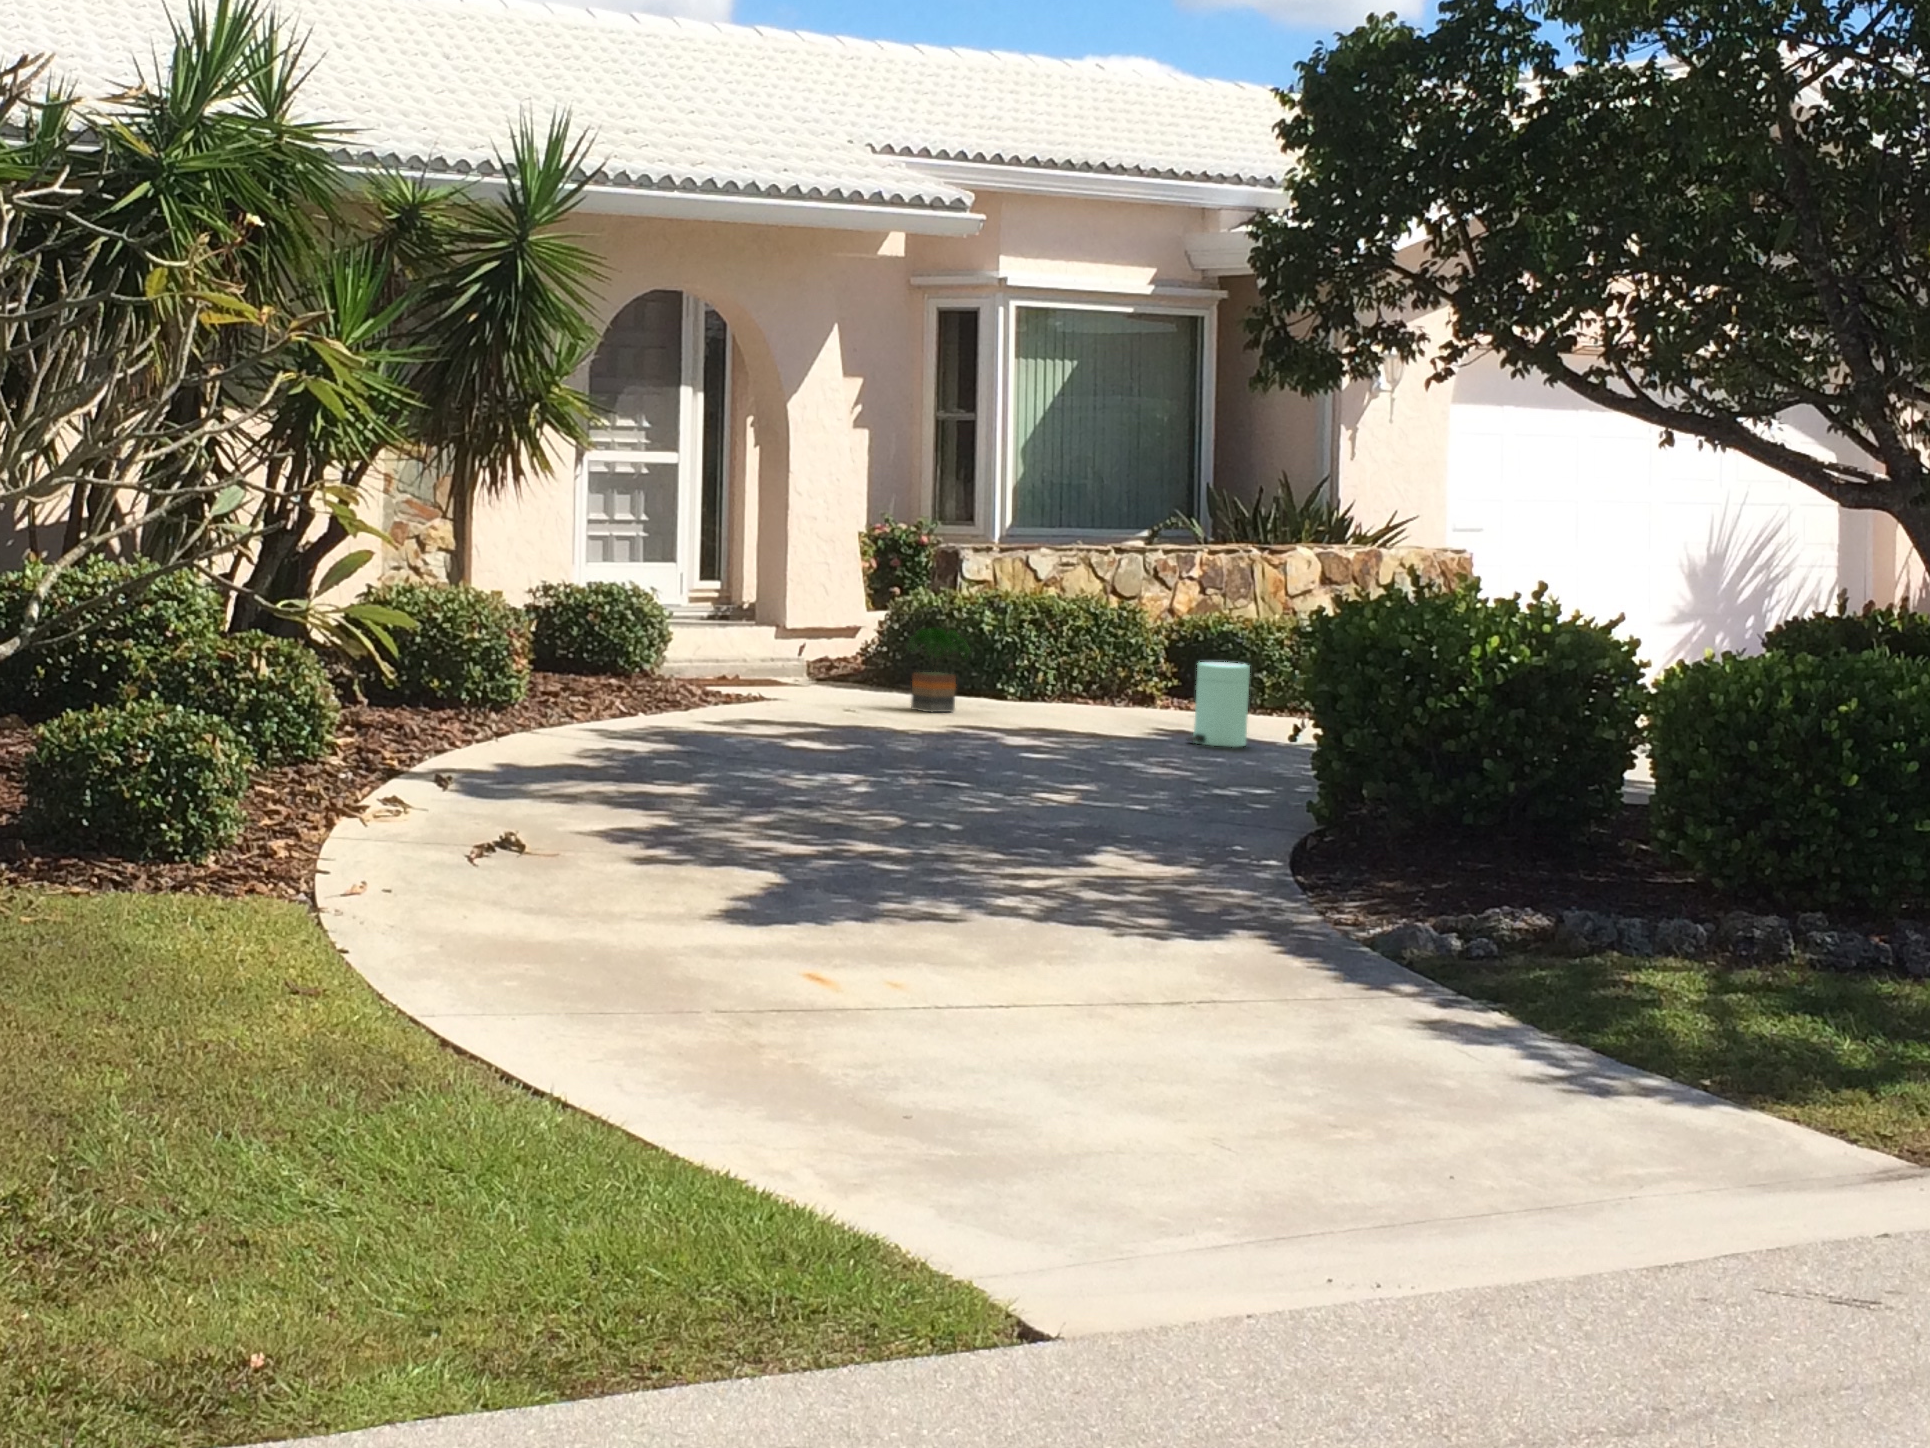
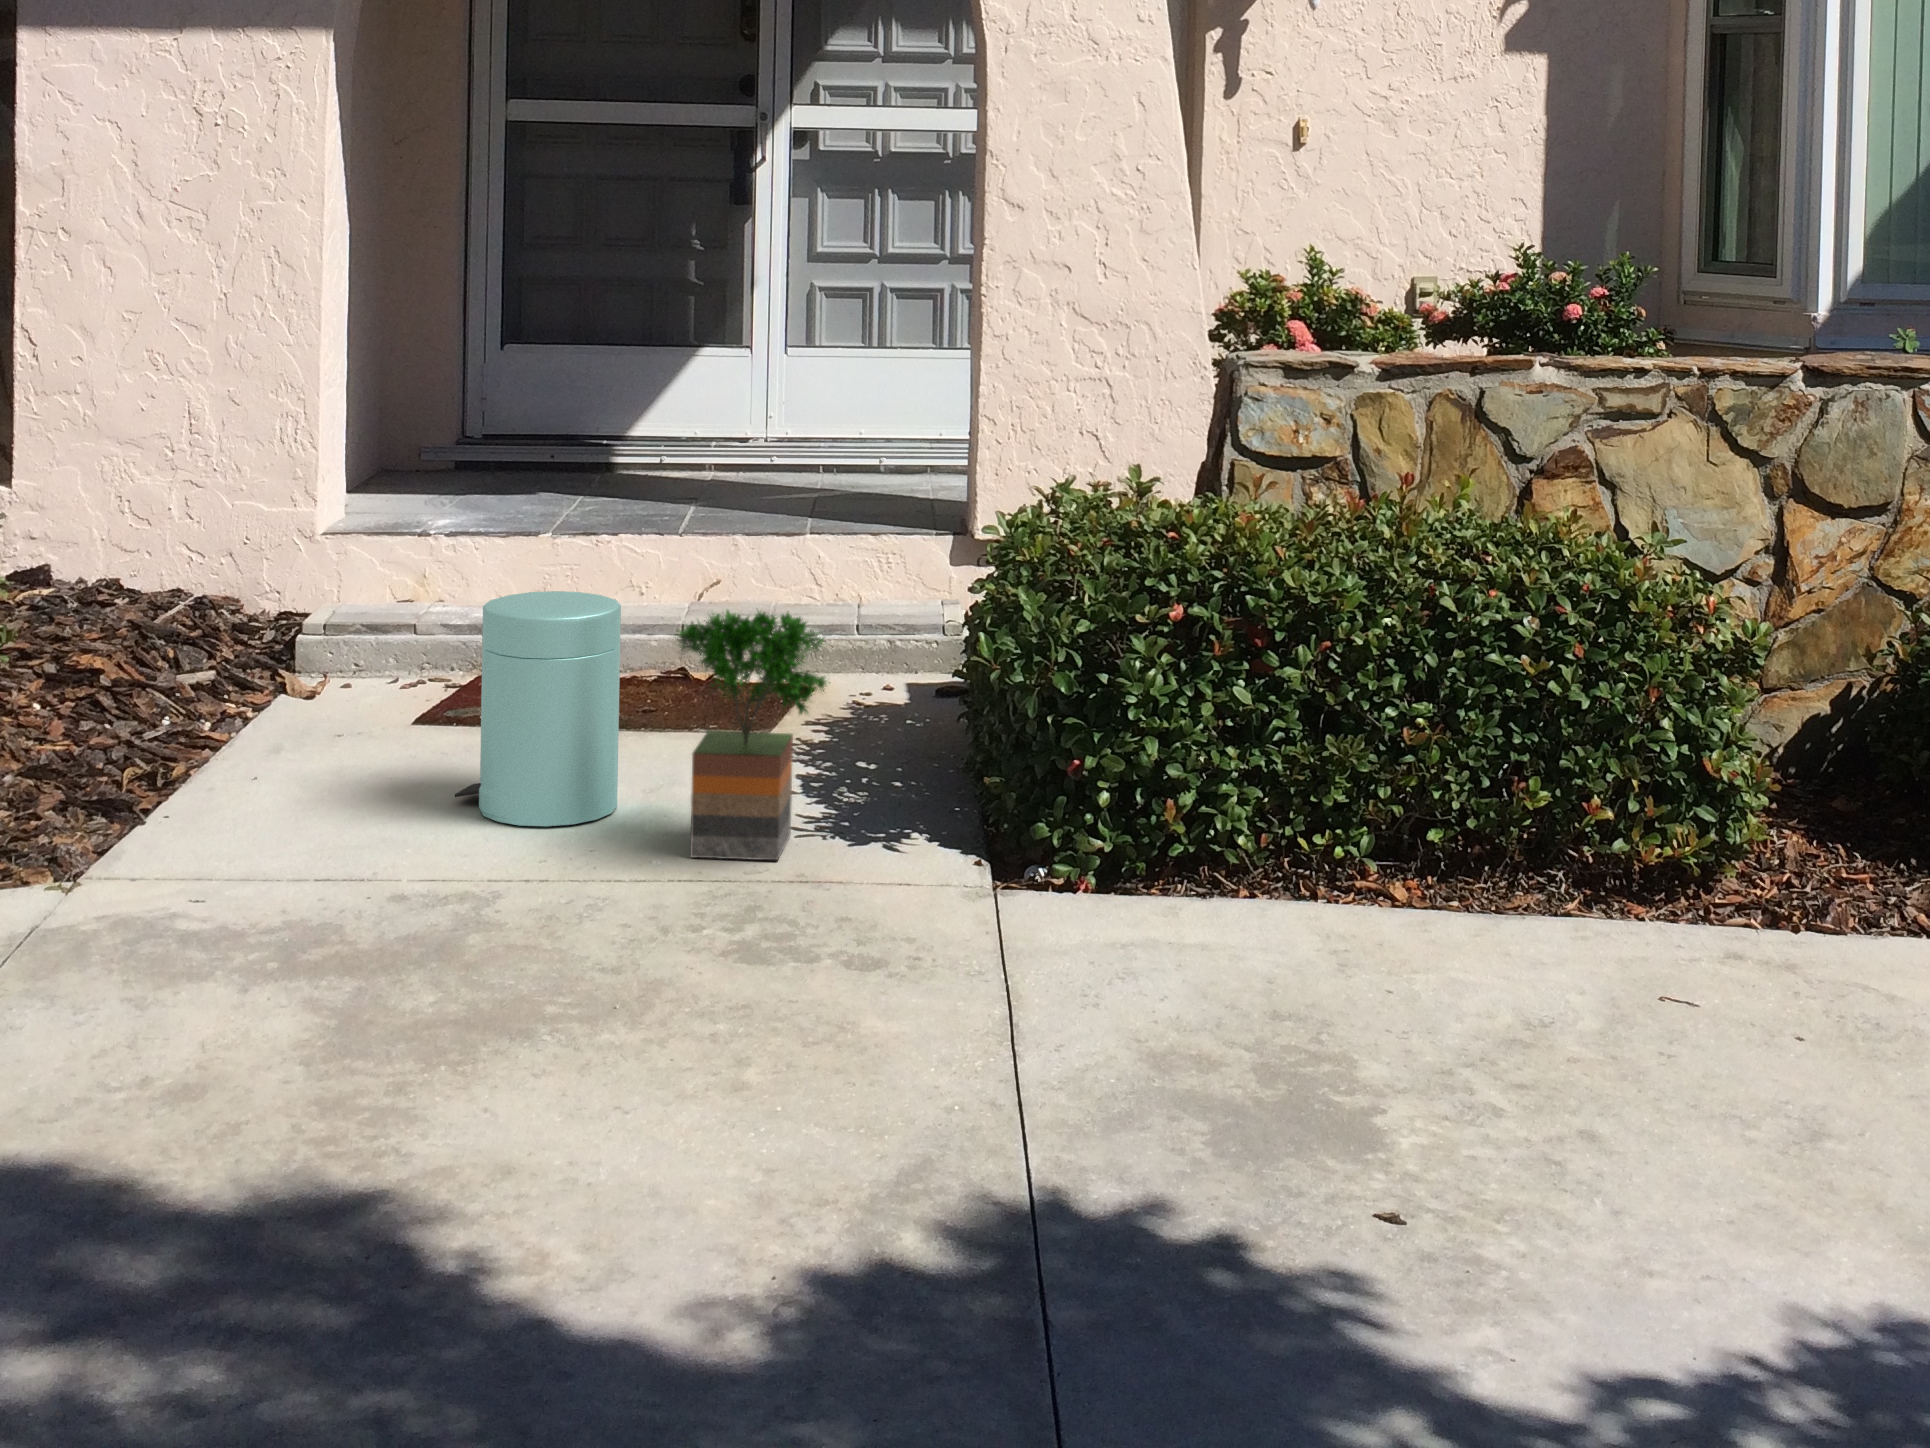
trash can: present [1188,662,1250,747] -> present [455,591,621,826]

